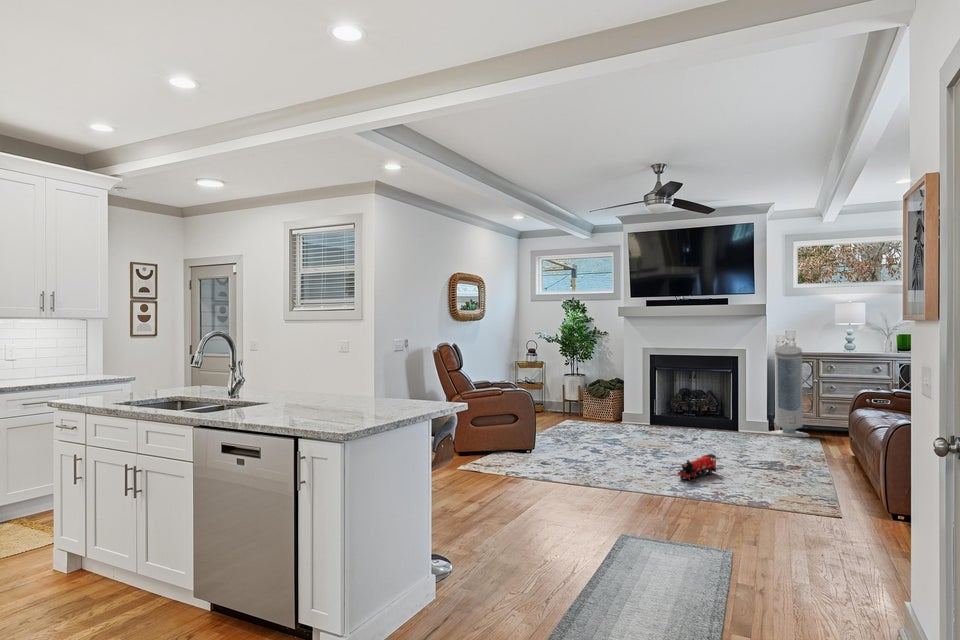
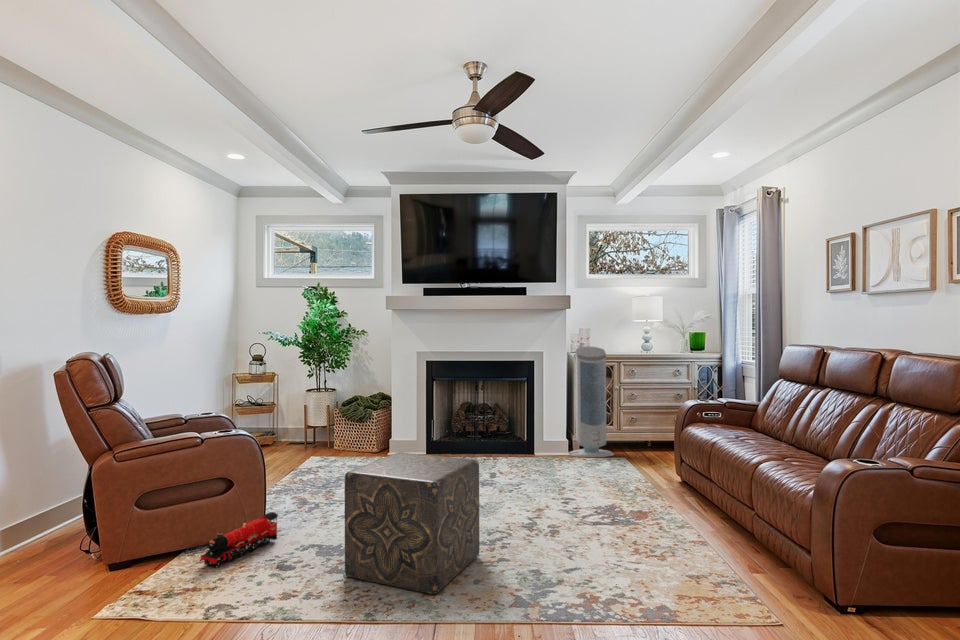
ottoman: none [576,407,659,481] -> present [345,453,480,594]
toy train: present [678,454,716,480] -> present [200,512,278,567]

